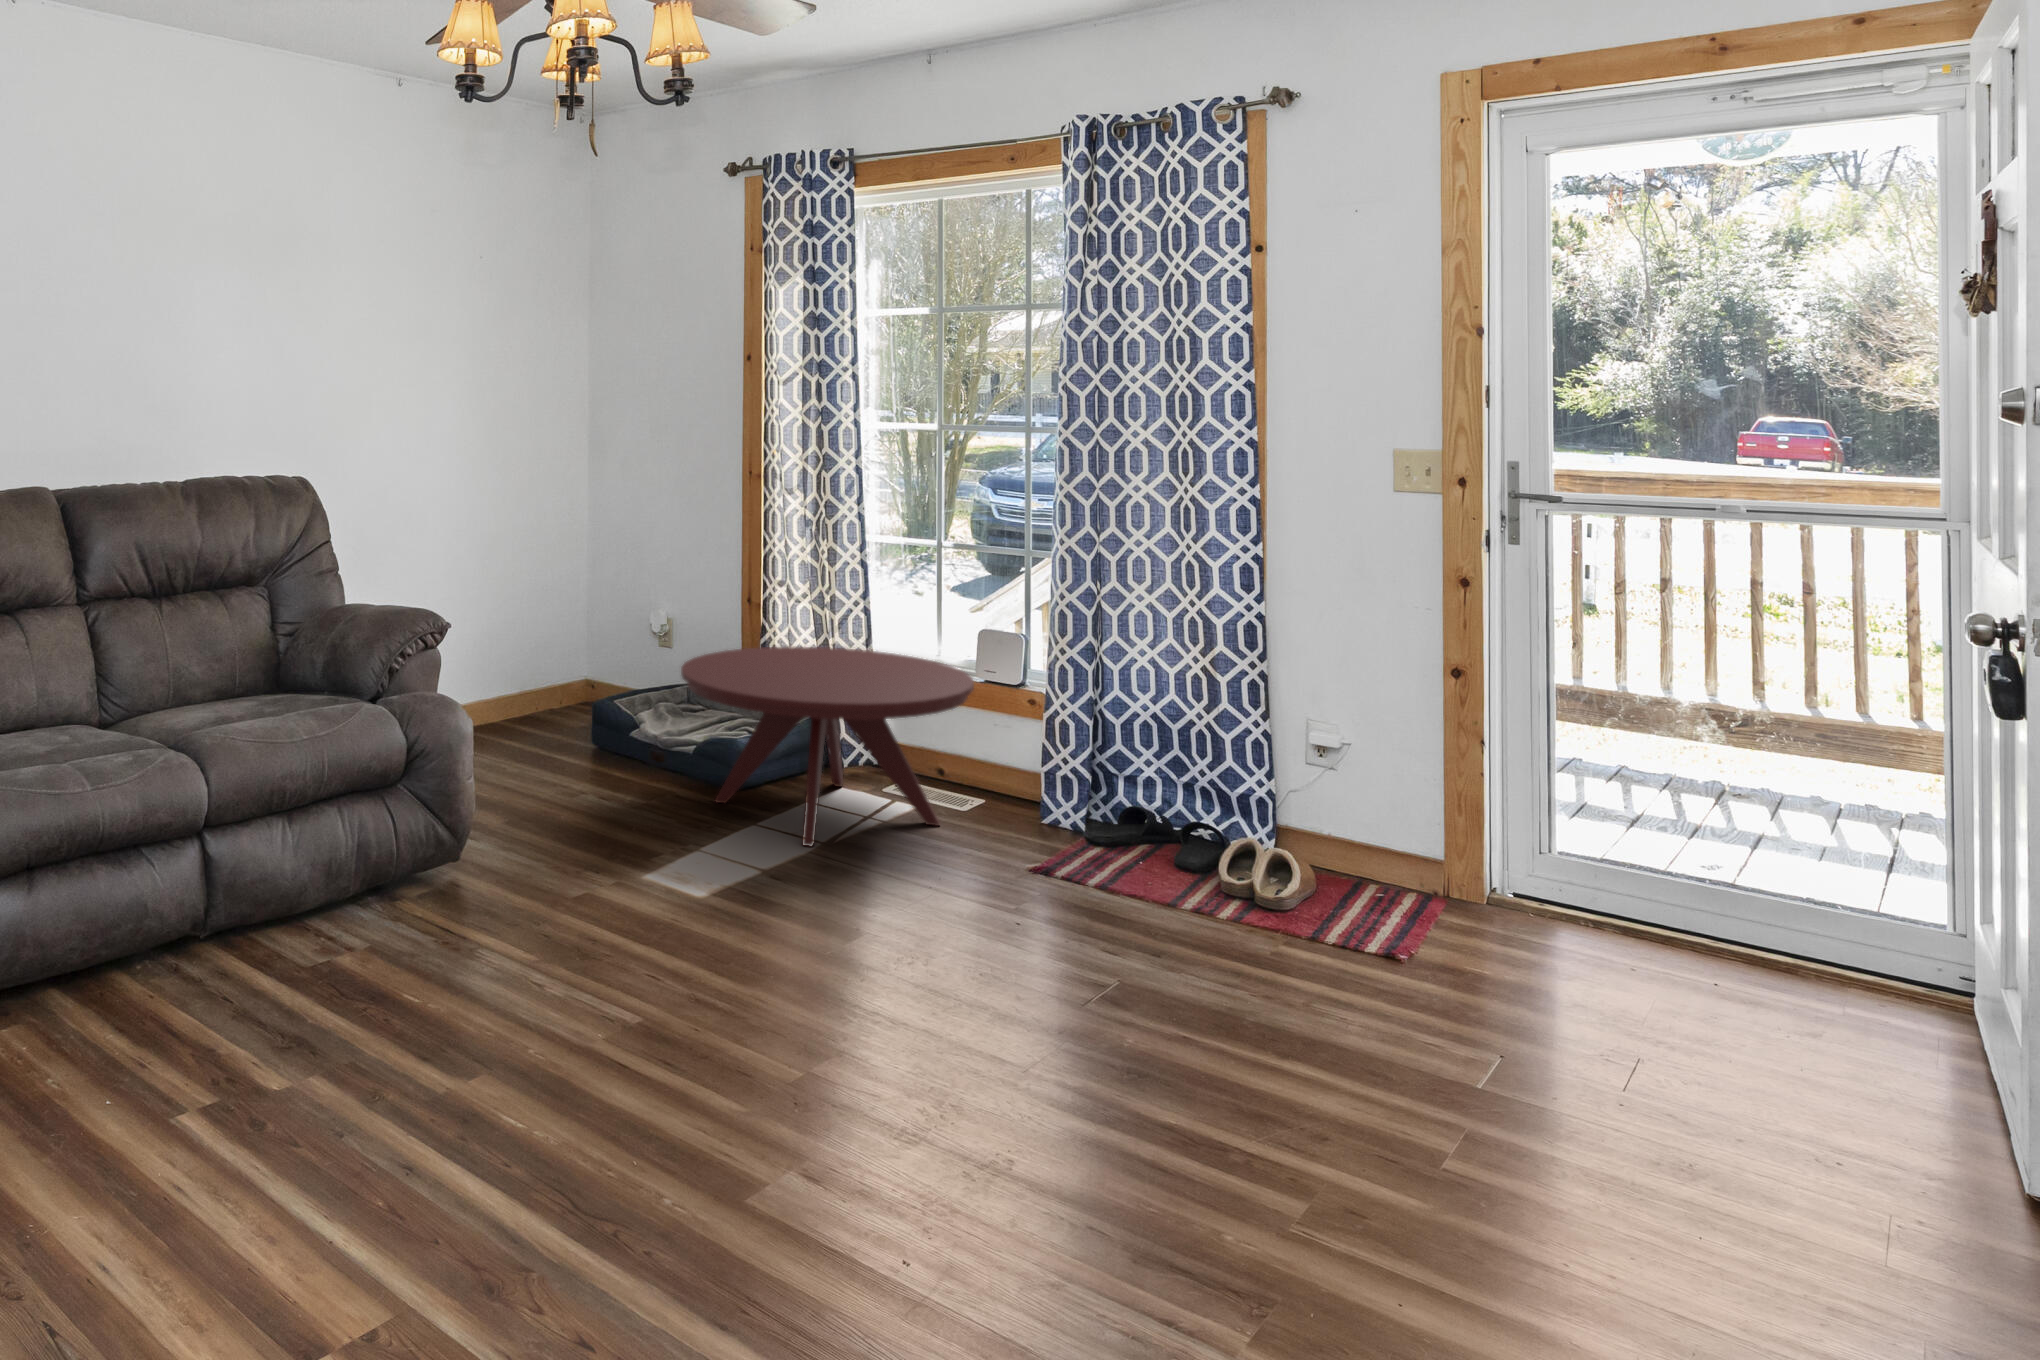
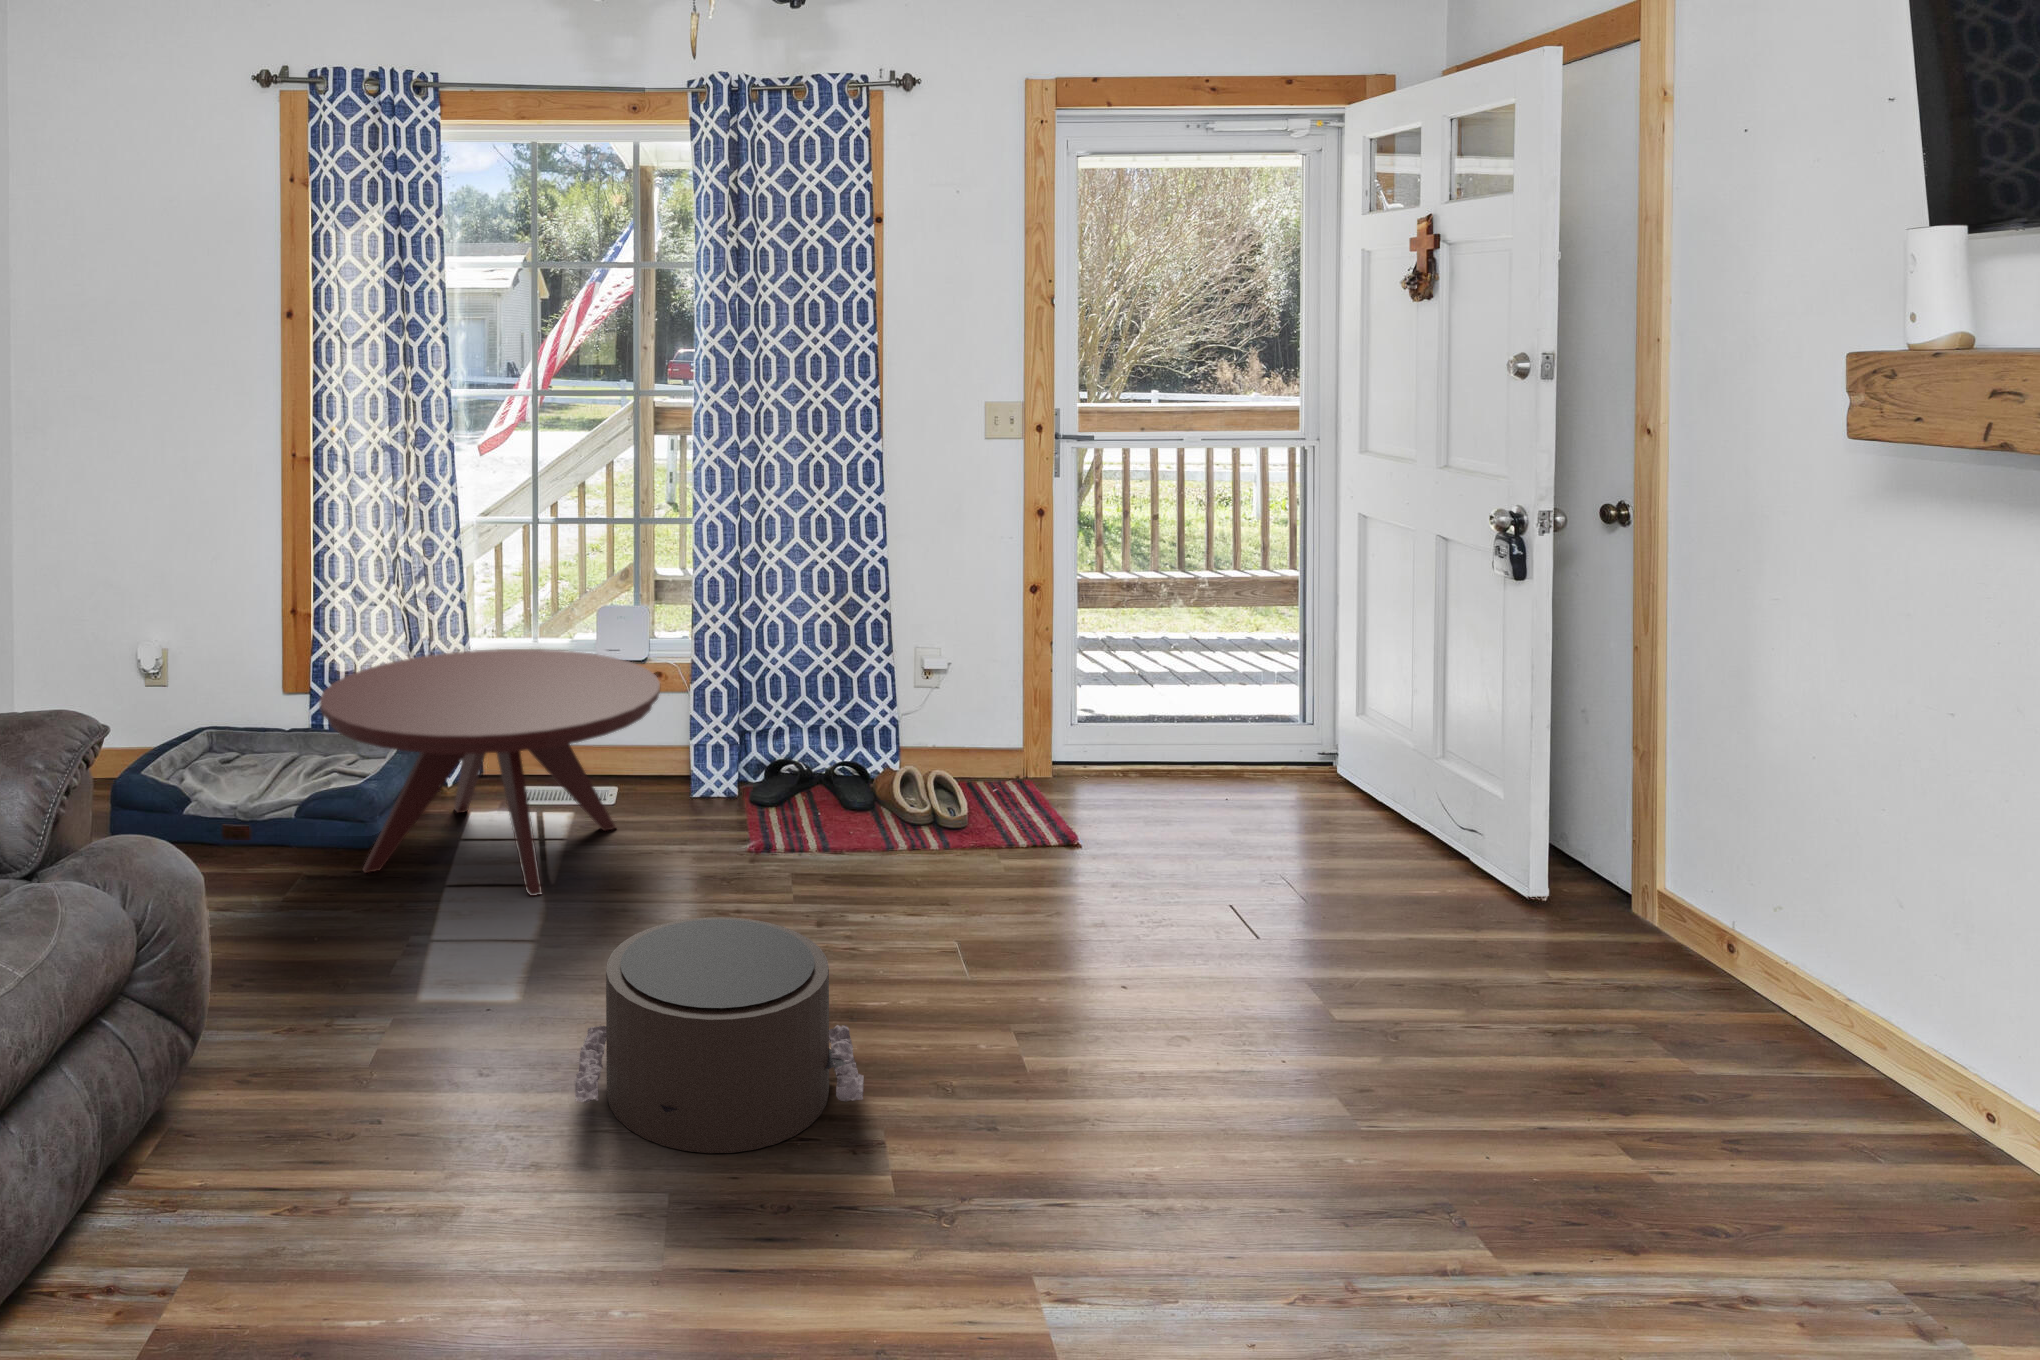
pouf: none [617,847,864,1022] -> present [575,917,864,1153]

